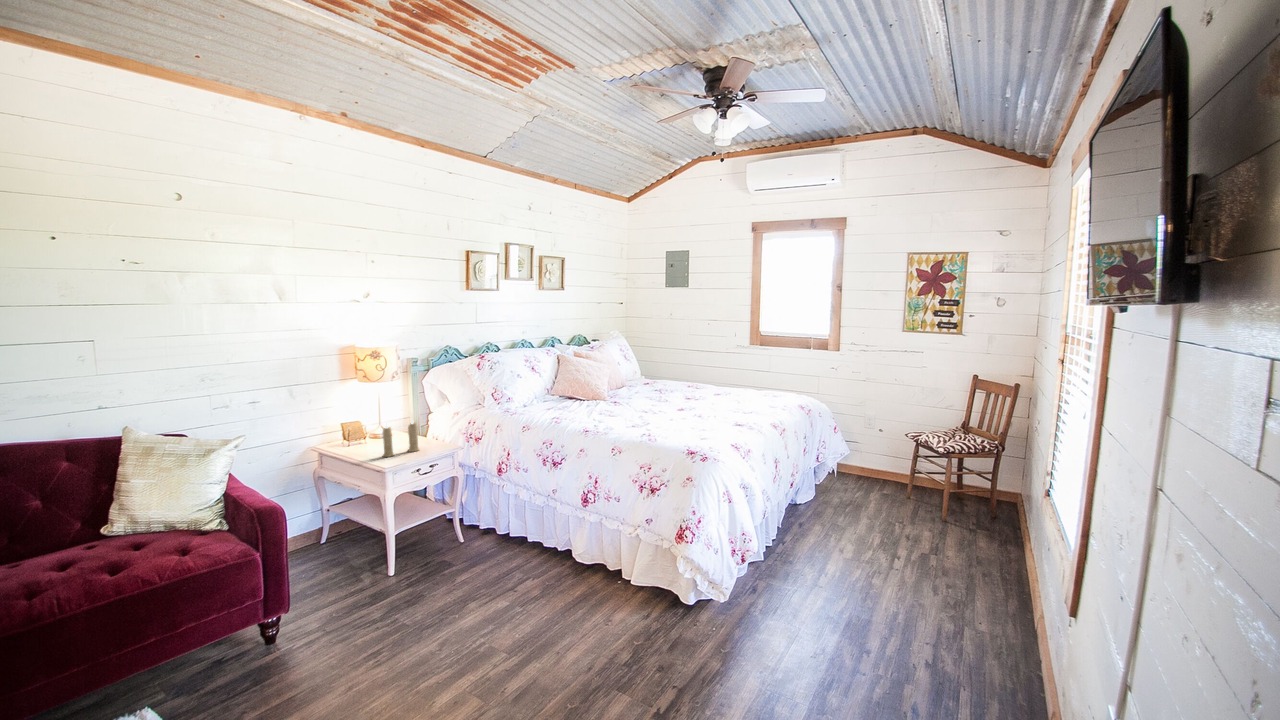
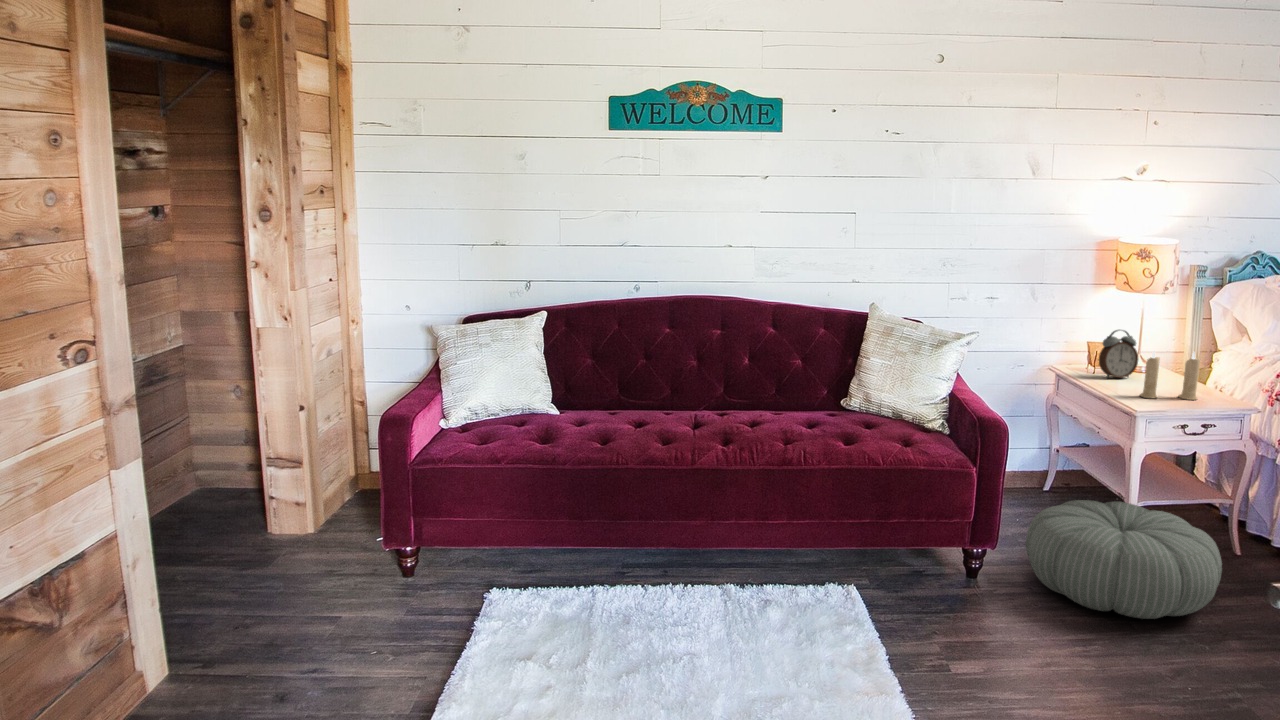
alarm clock: none [349,412,377,448] -> present [1099,330,1138,378]
pouf: none [315,534,456,631] -> present [1026,500,1222,619]

